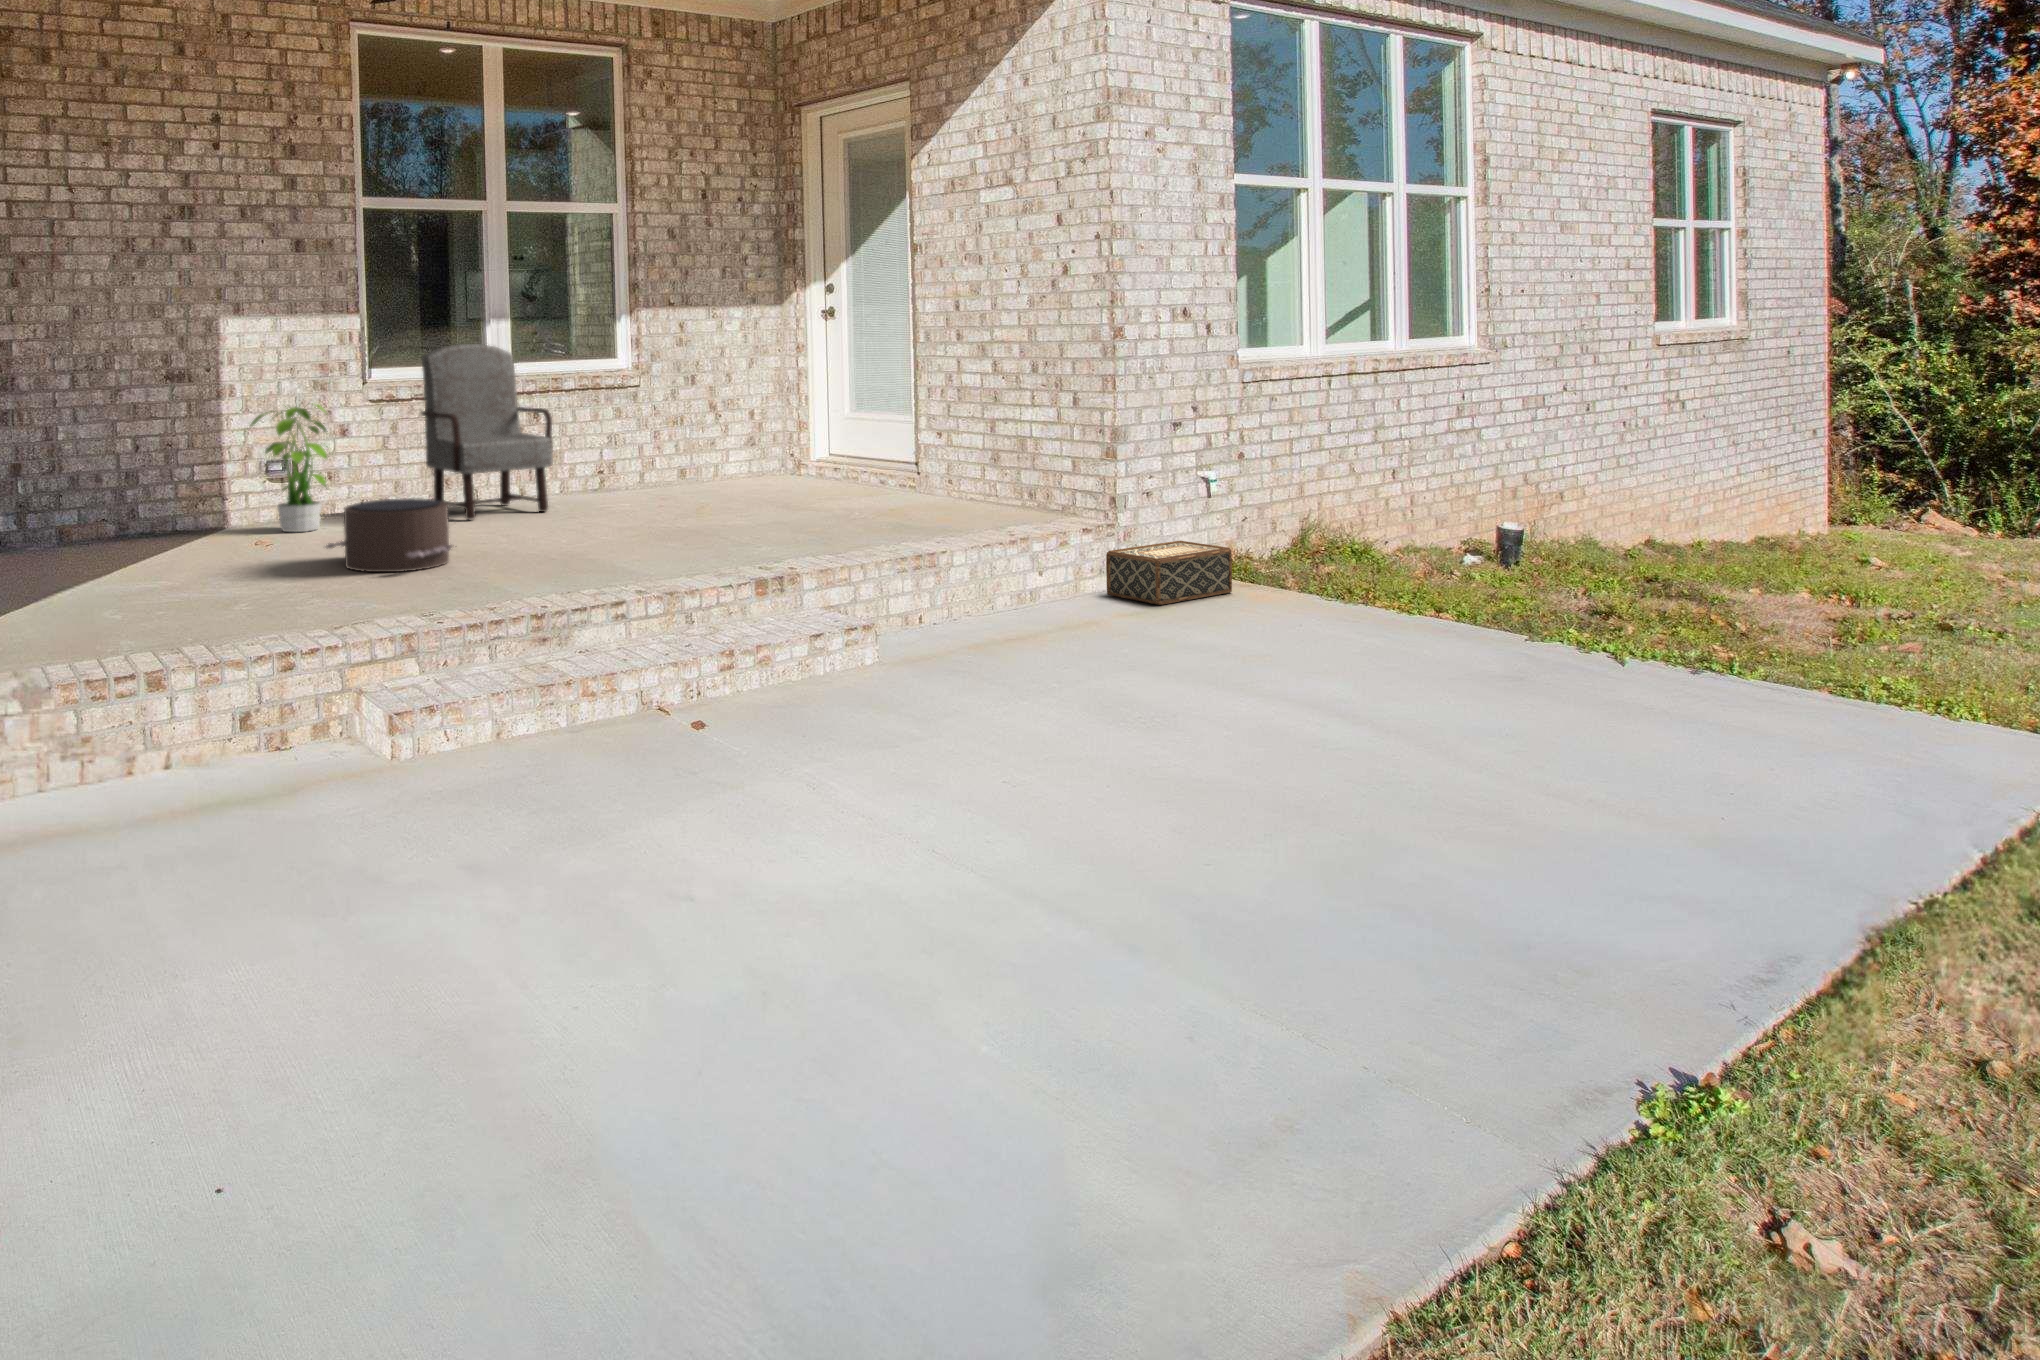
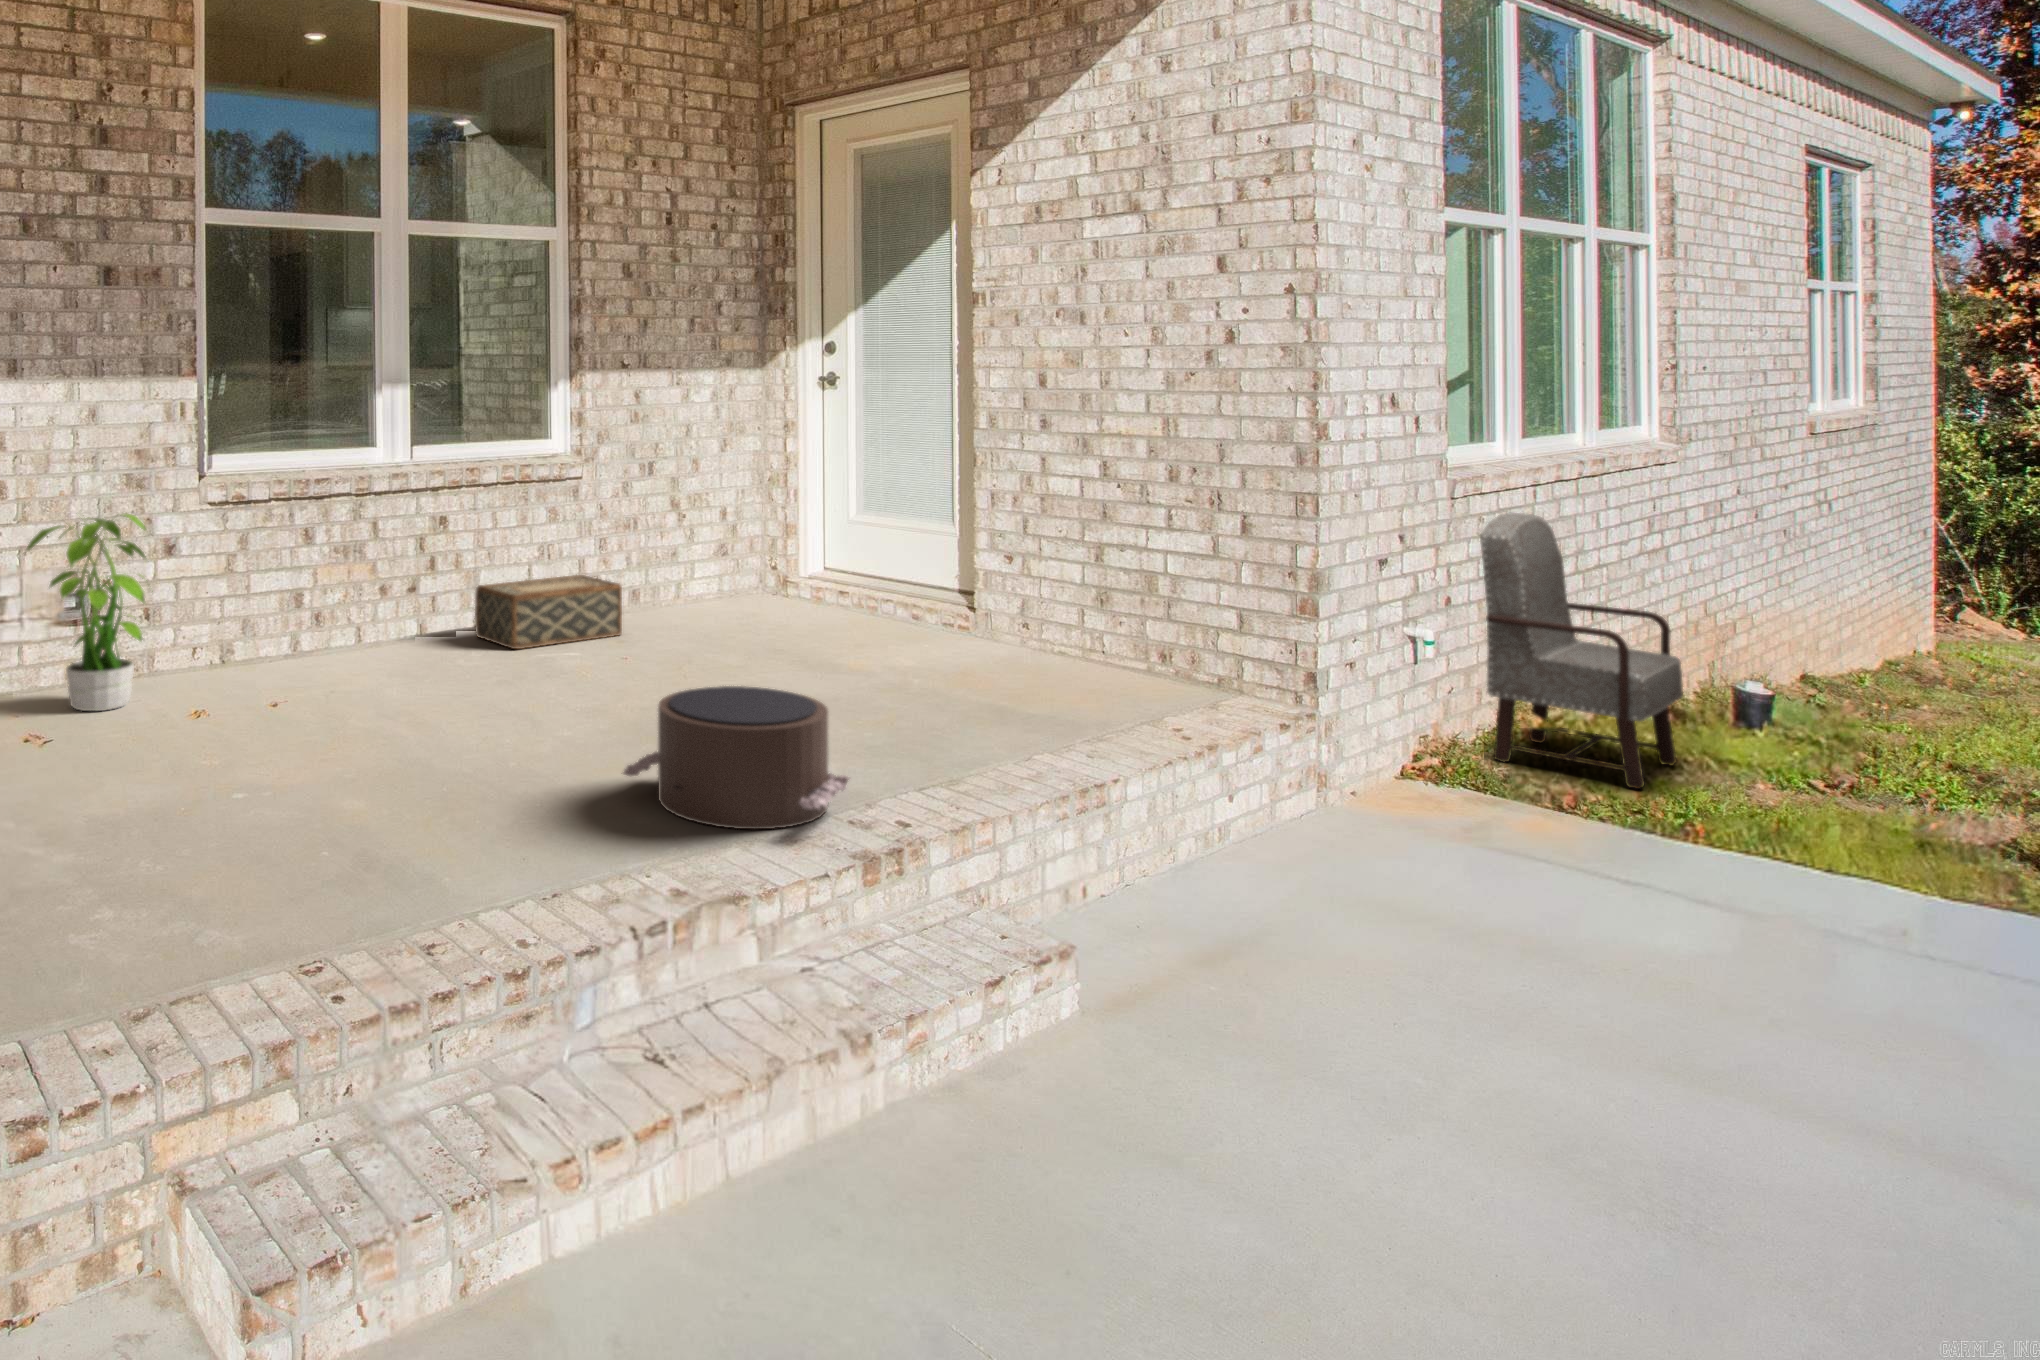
armchair: present [421,344,553,520] -> present [1480,513,1683,788]
pouf: present [326,498,453,572] -> present [623,686,849,829]
woven basket: present [1106,541,1232,605] -> present [475,575,622,649]

